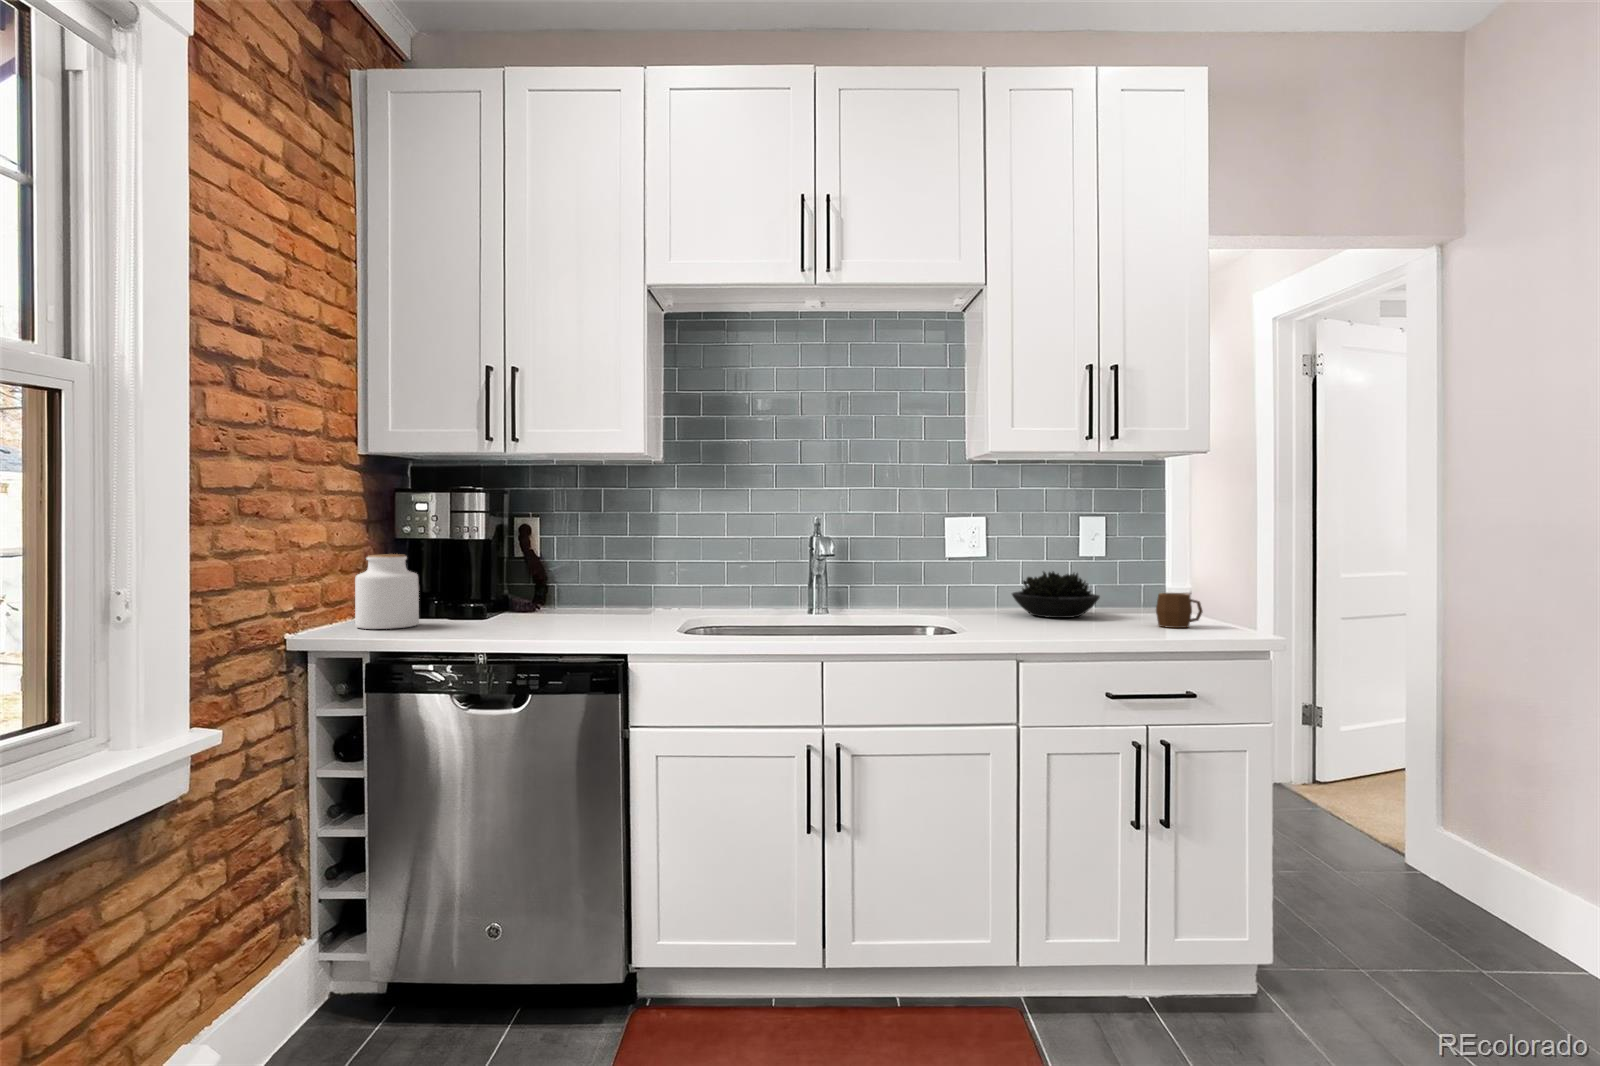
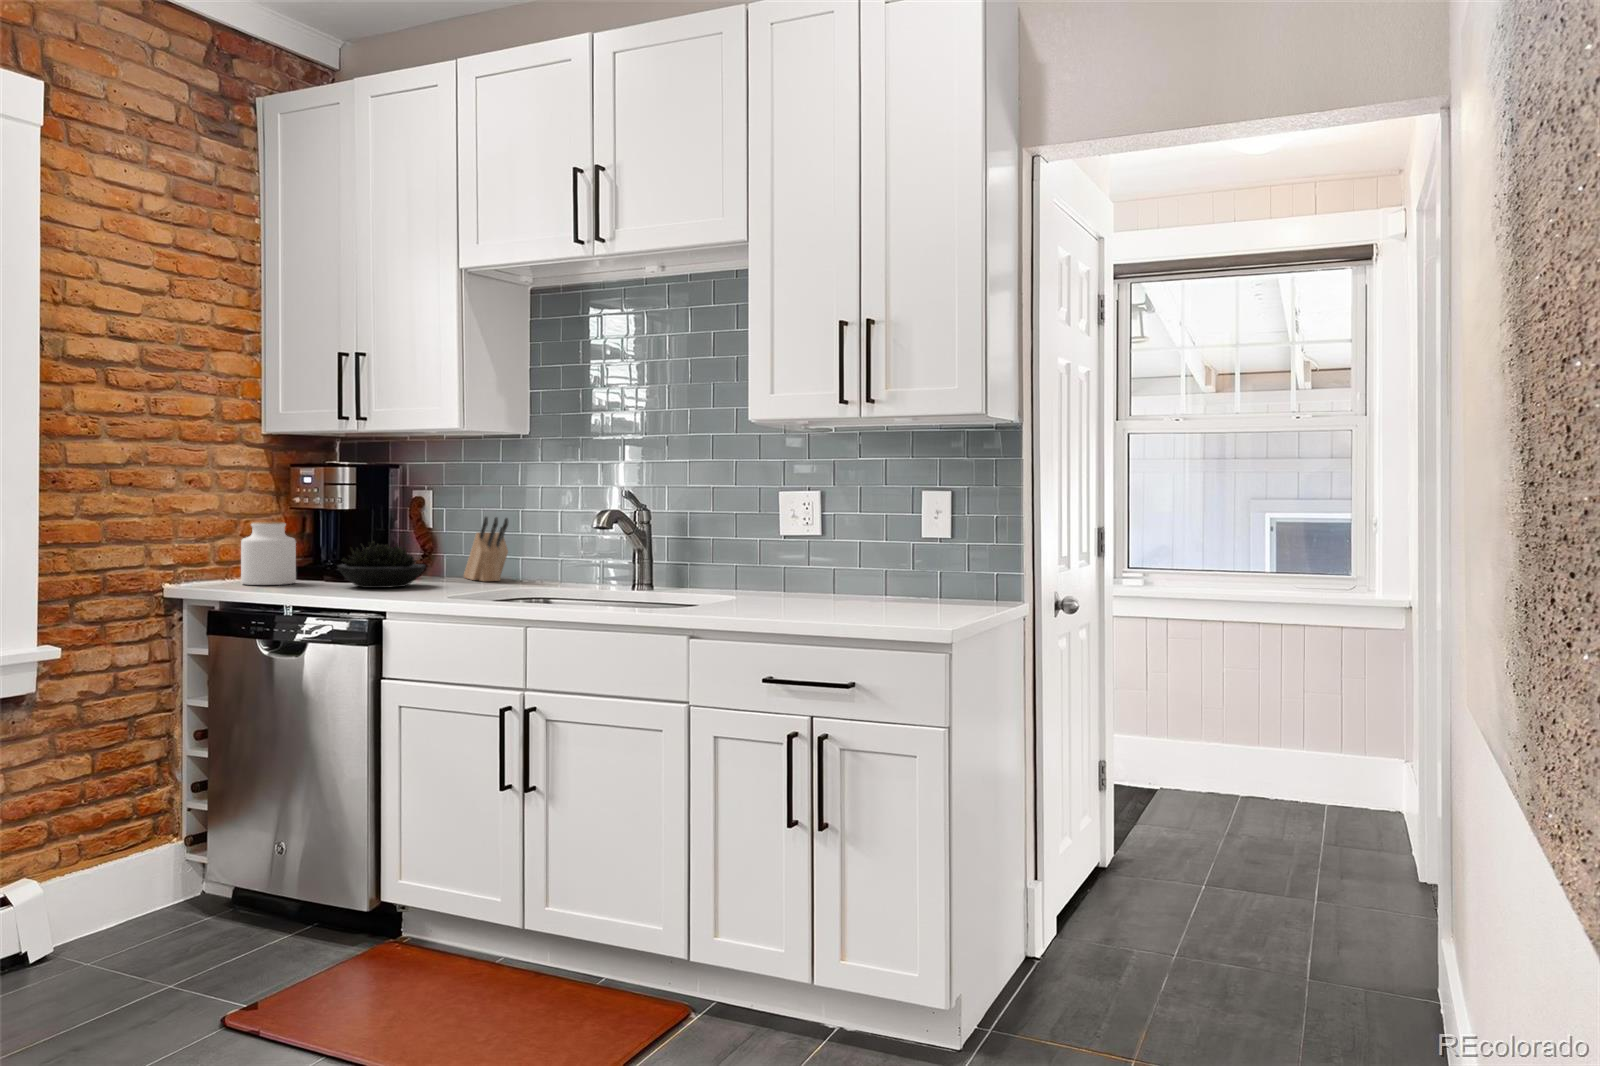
knife block: none [569,543,638,612] -> present [464,517,508,581]
succulent plant: present [1012,571,1100,618] -> present [337,542,426,588]
mug: present [1156,593,1202,628] -> none [941,579,988,616]

